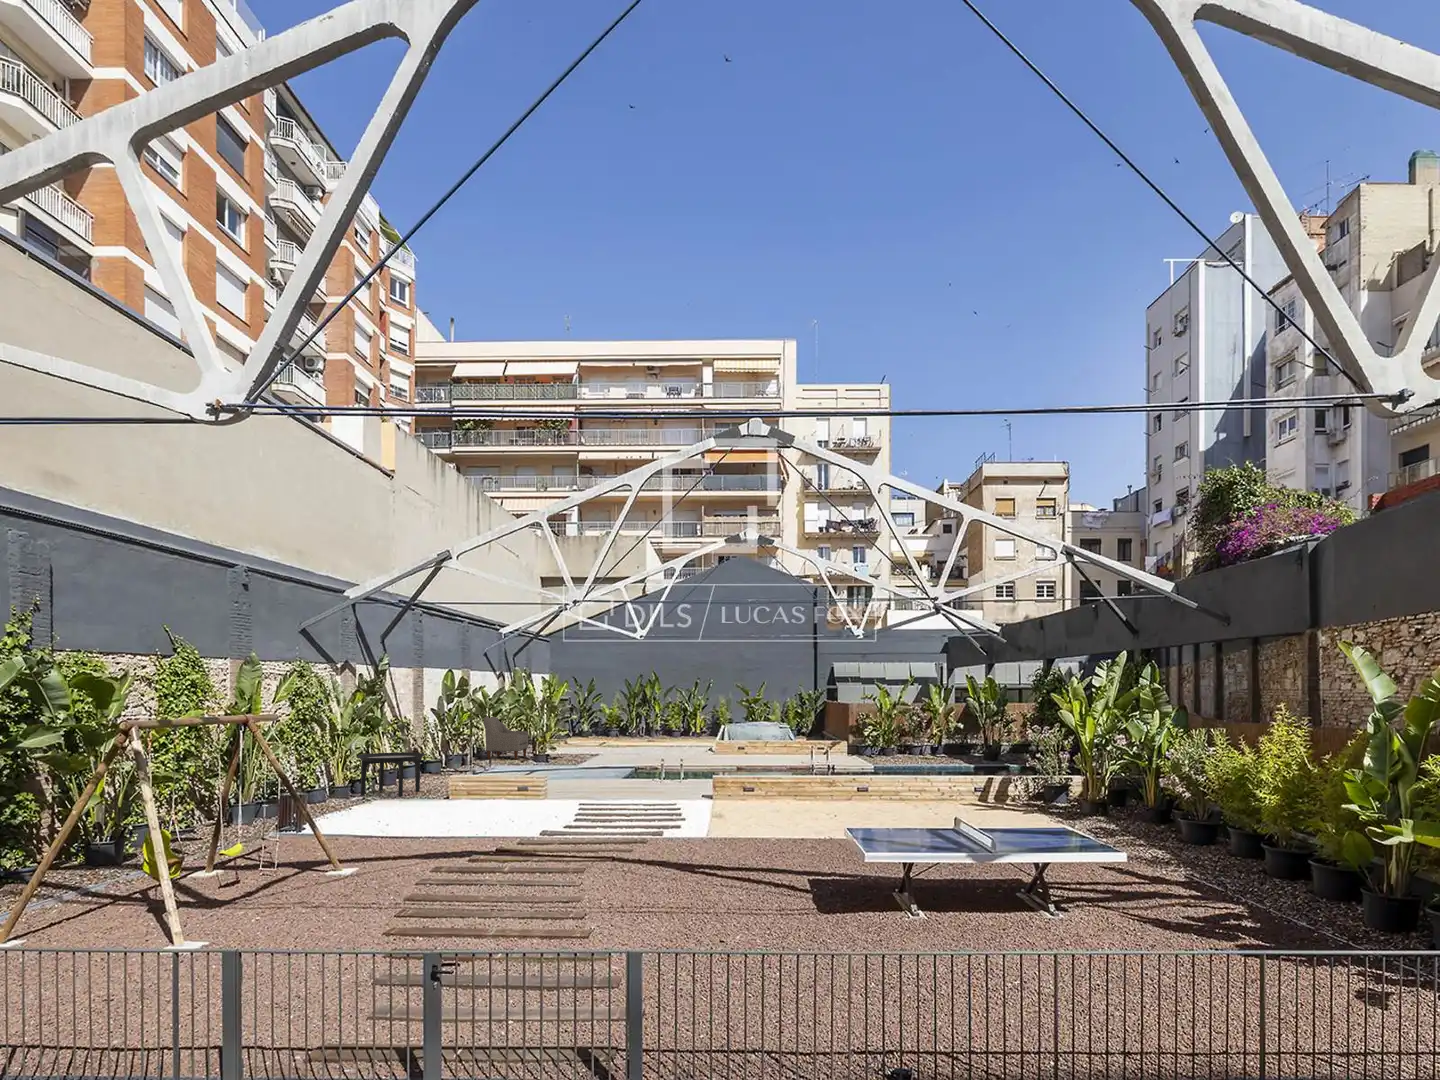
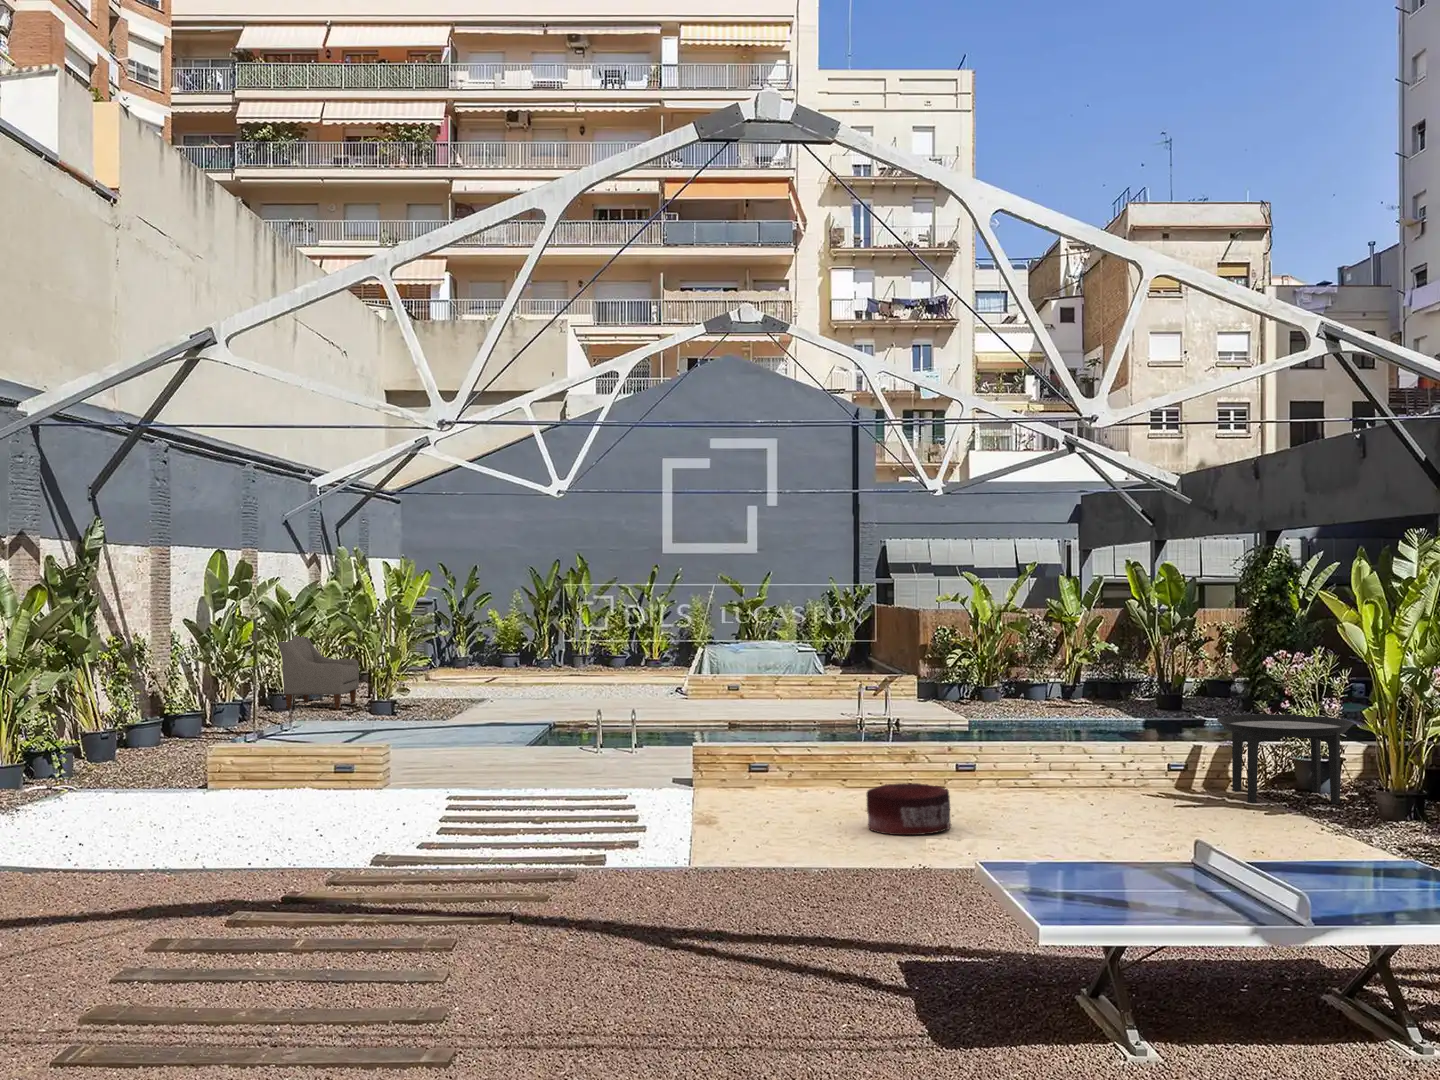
round table: present [358,752,425,796] -> present [1217,714,1354,804]
pouf: none [804,796,851,824] -> present [866,783,951,835]

